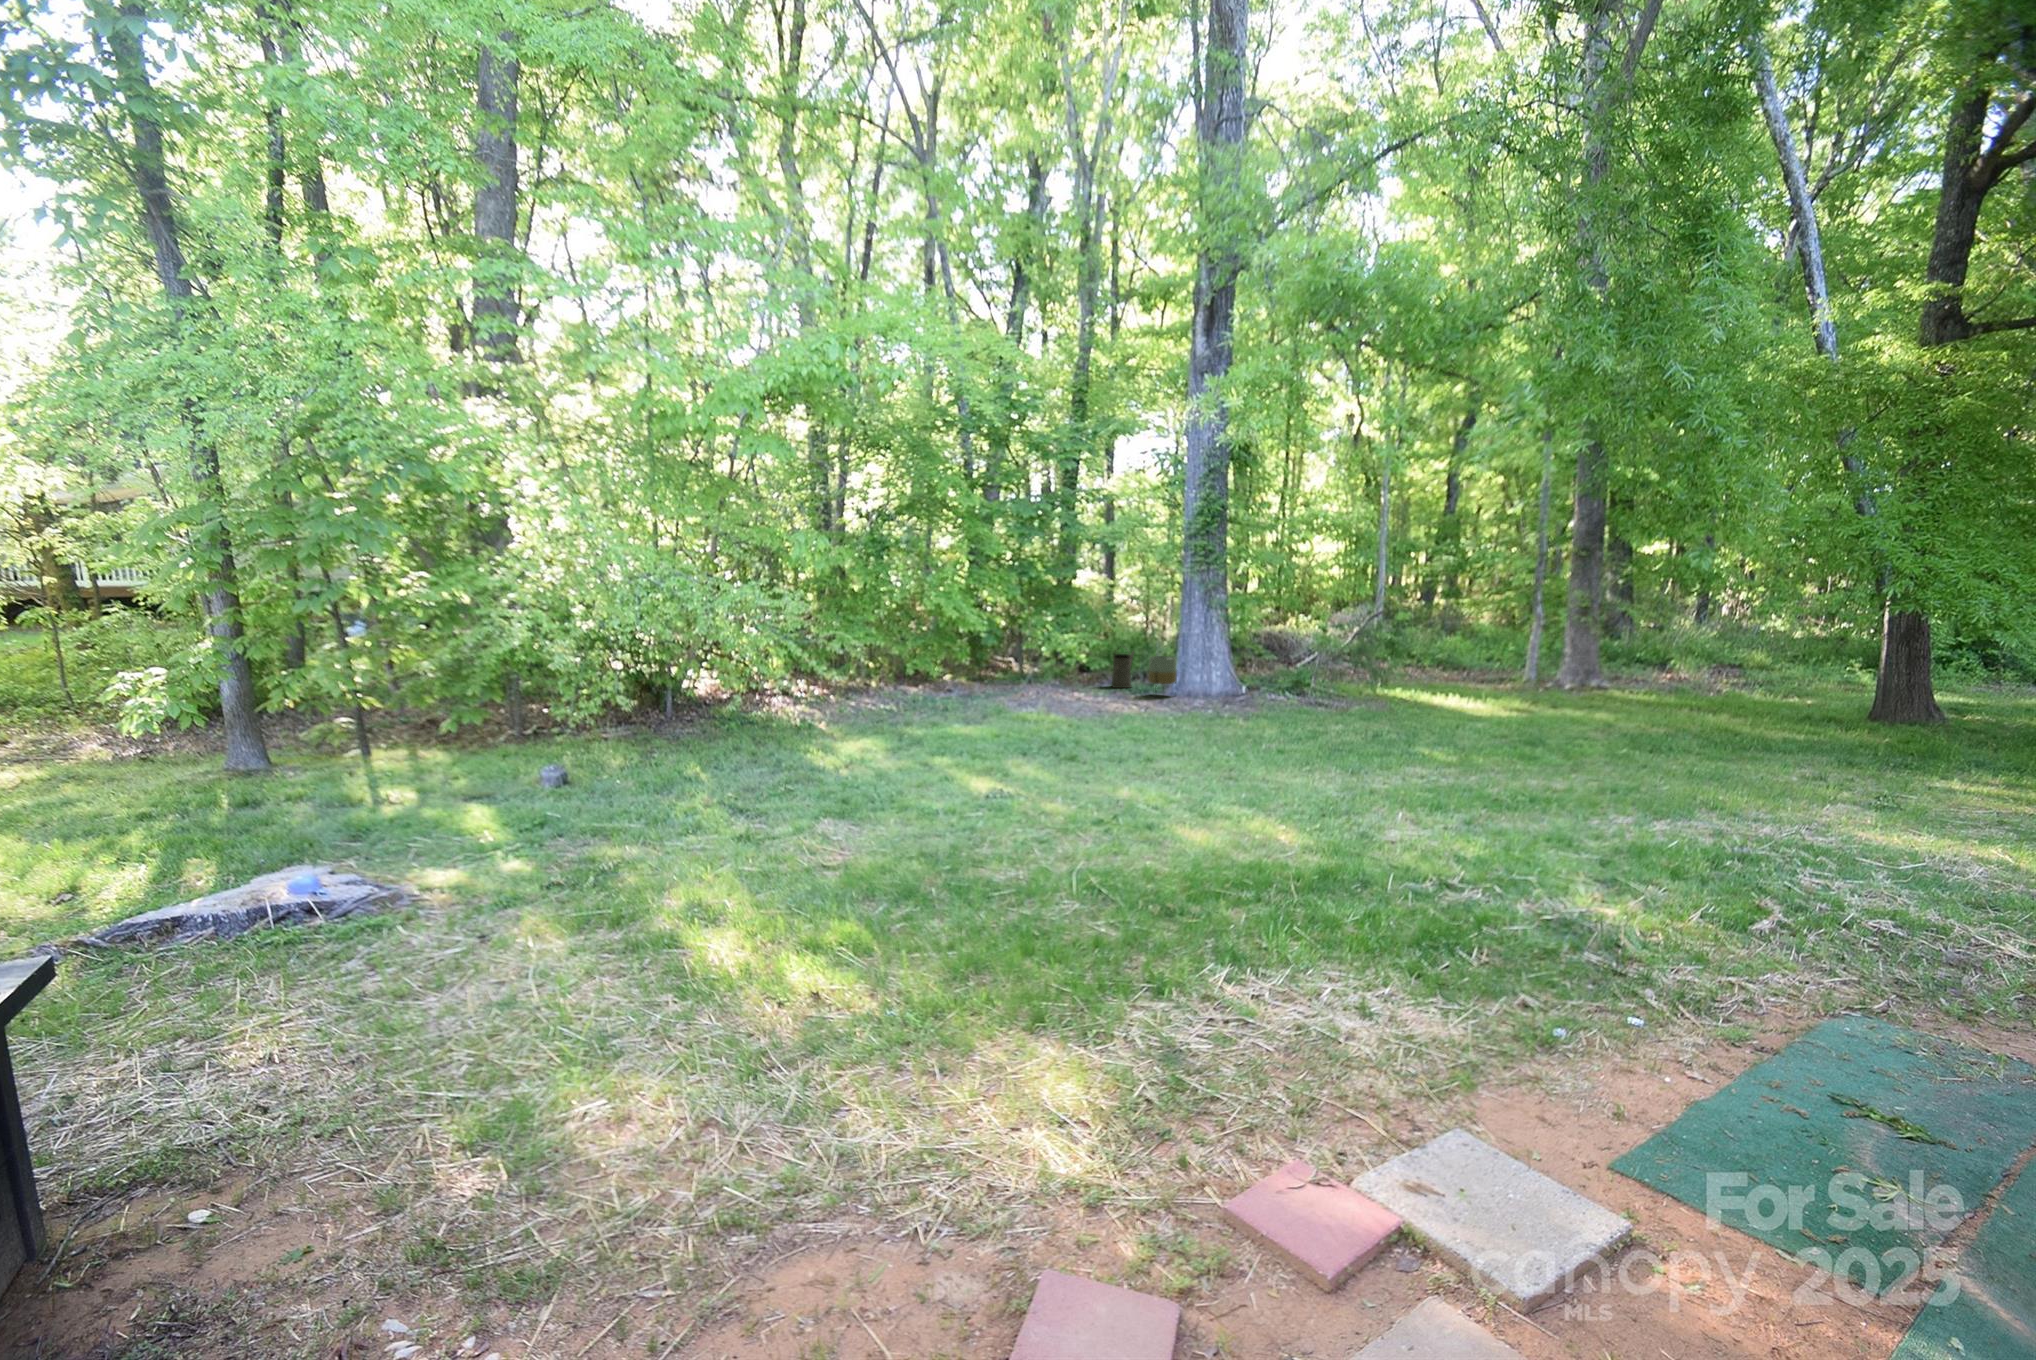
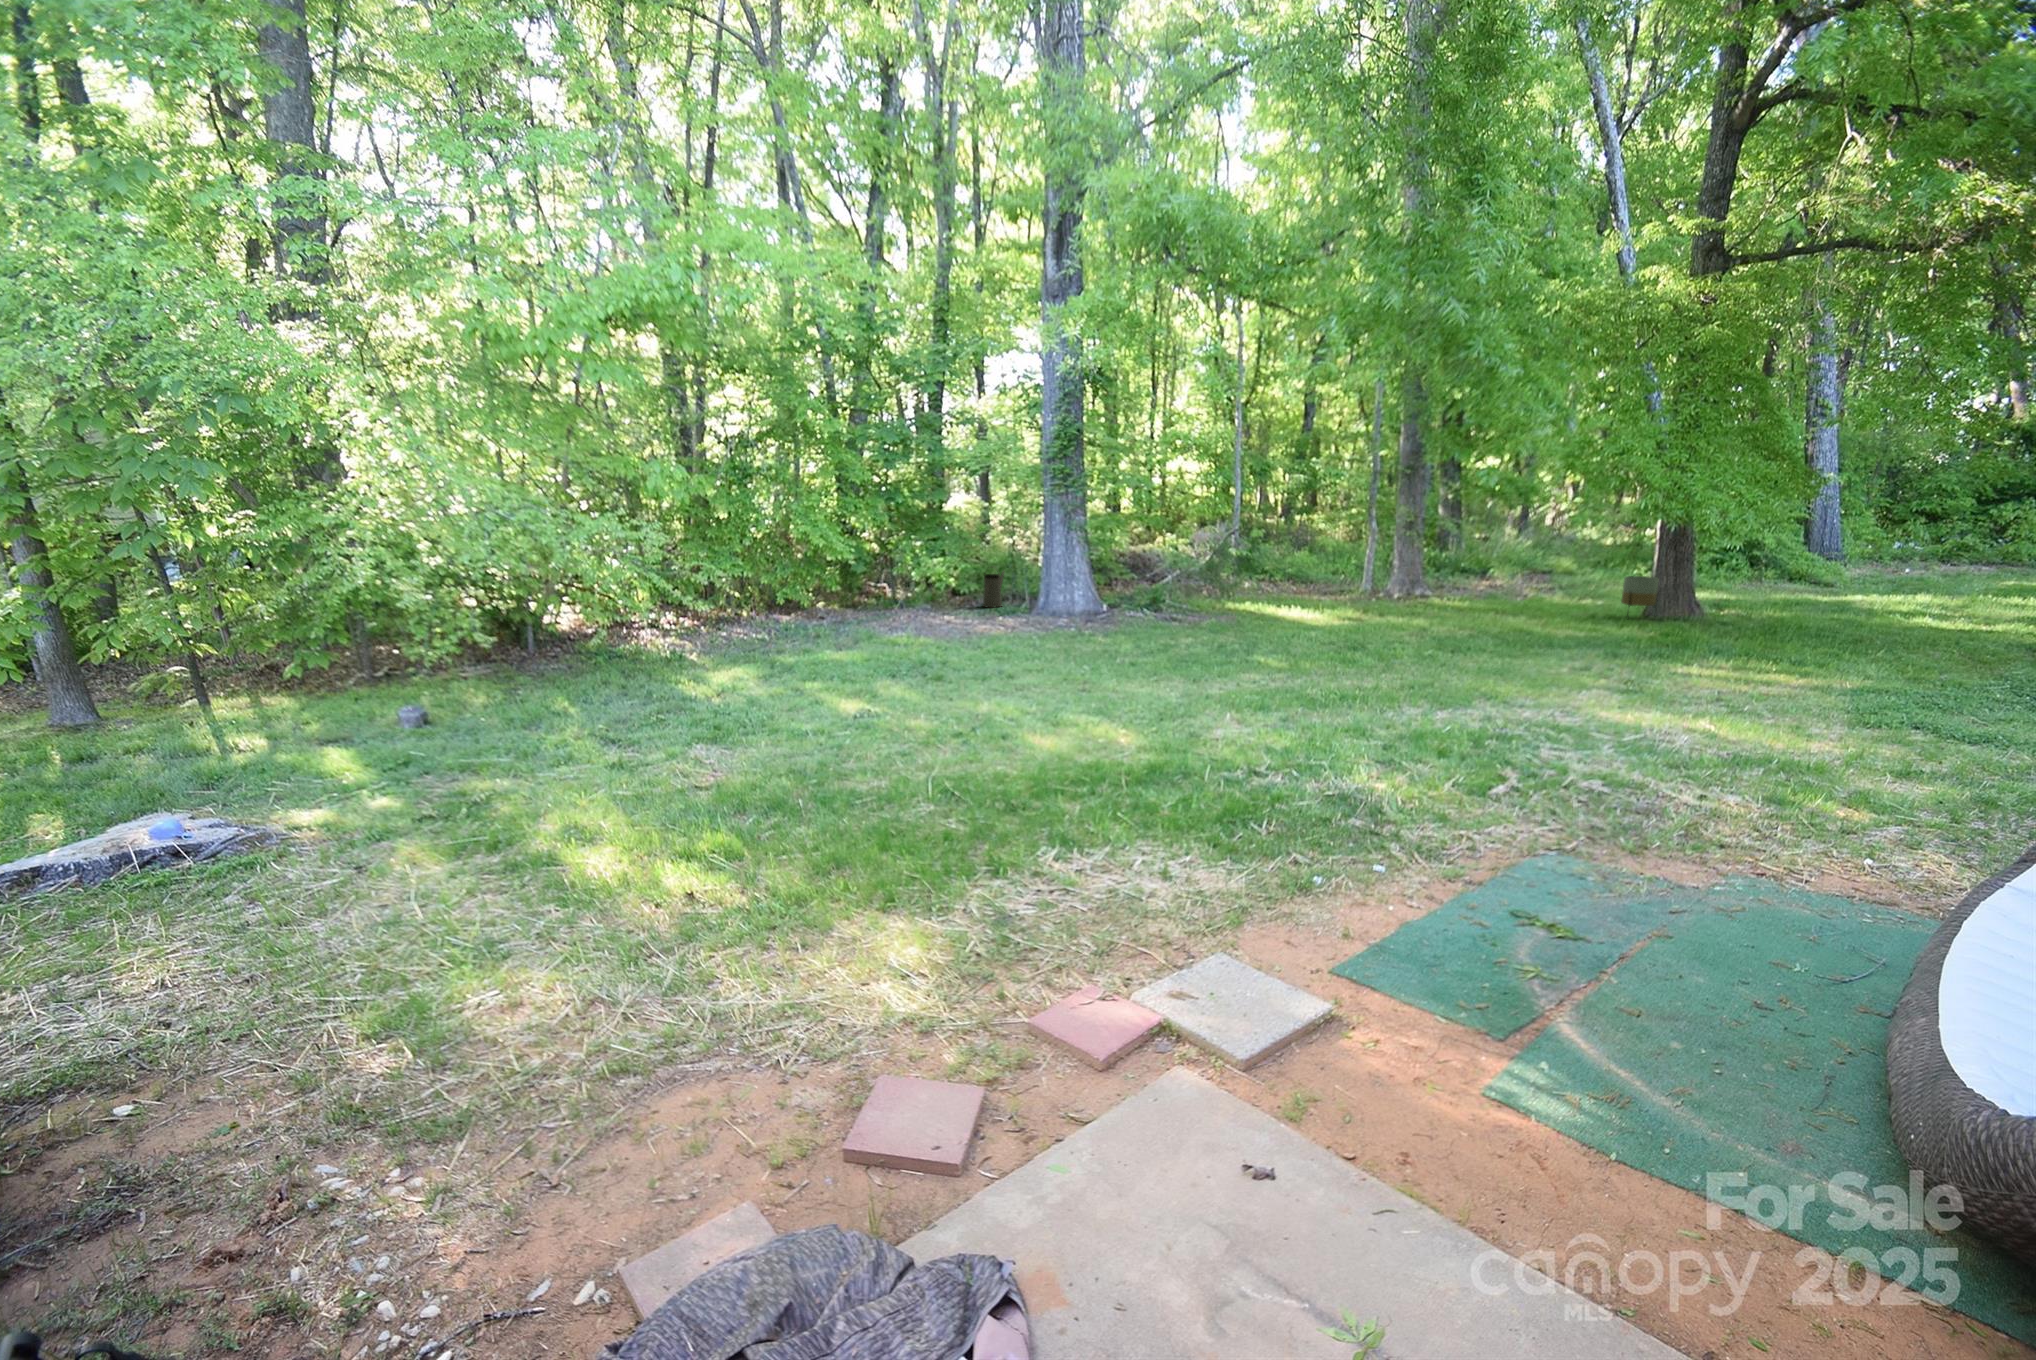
planter: present [1149,656,1177,686] -> present [1621,576,1659,607]

